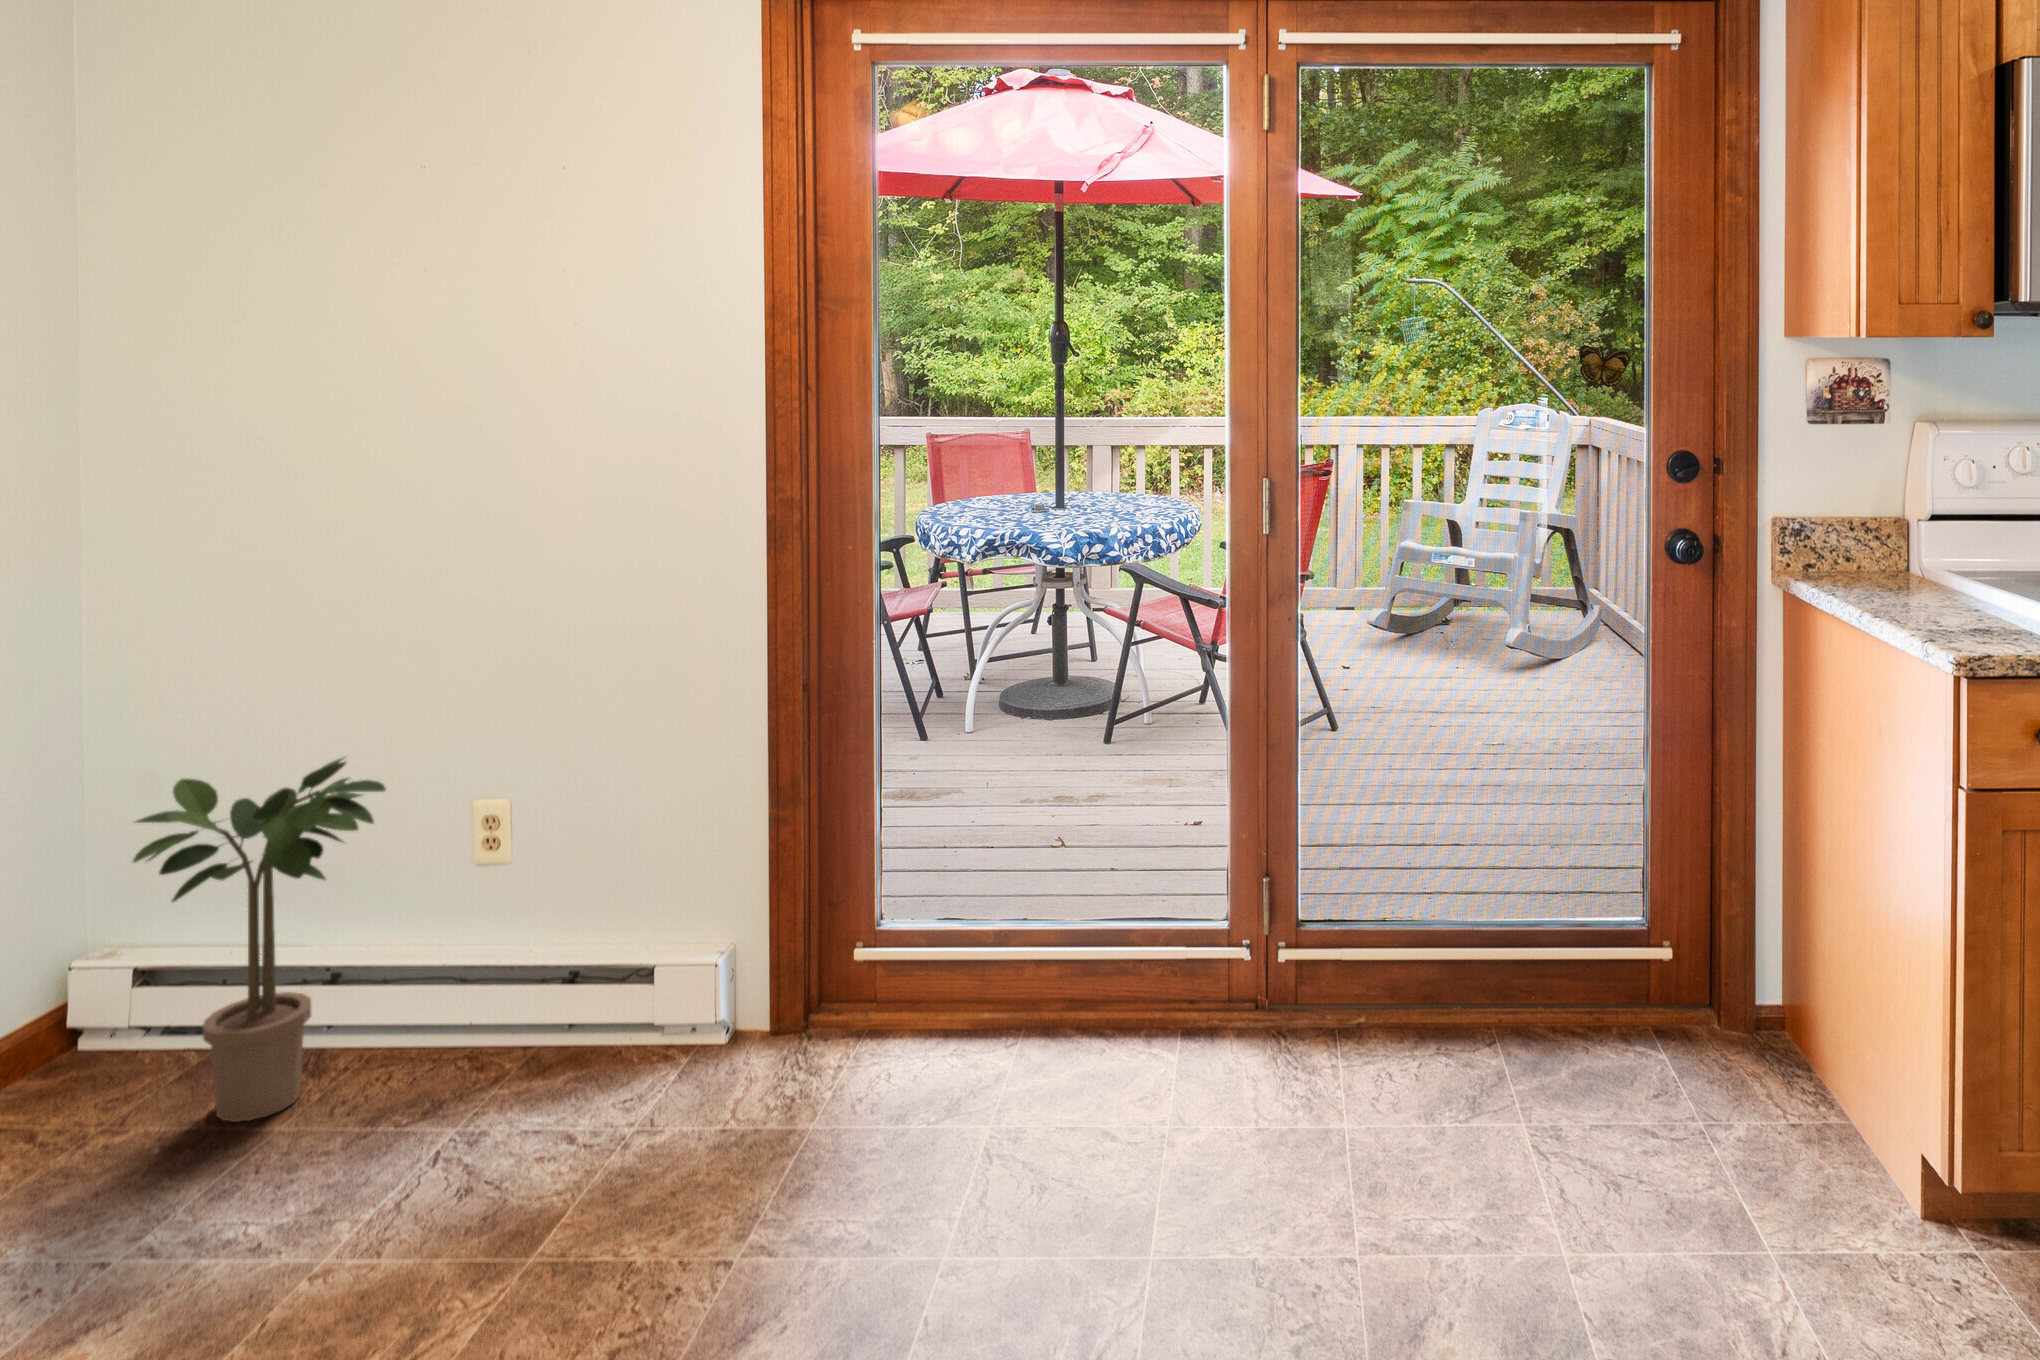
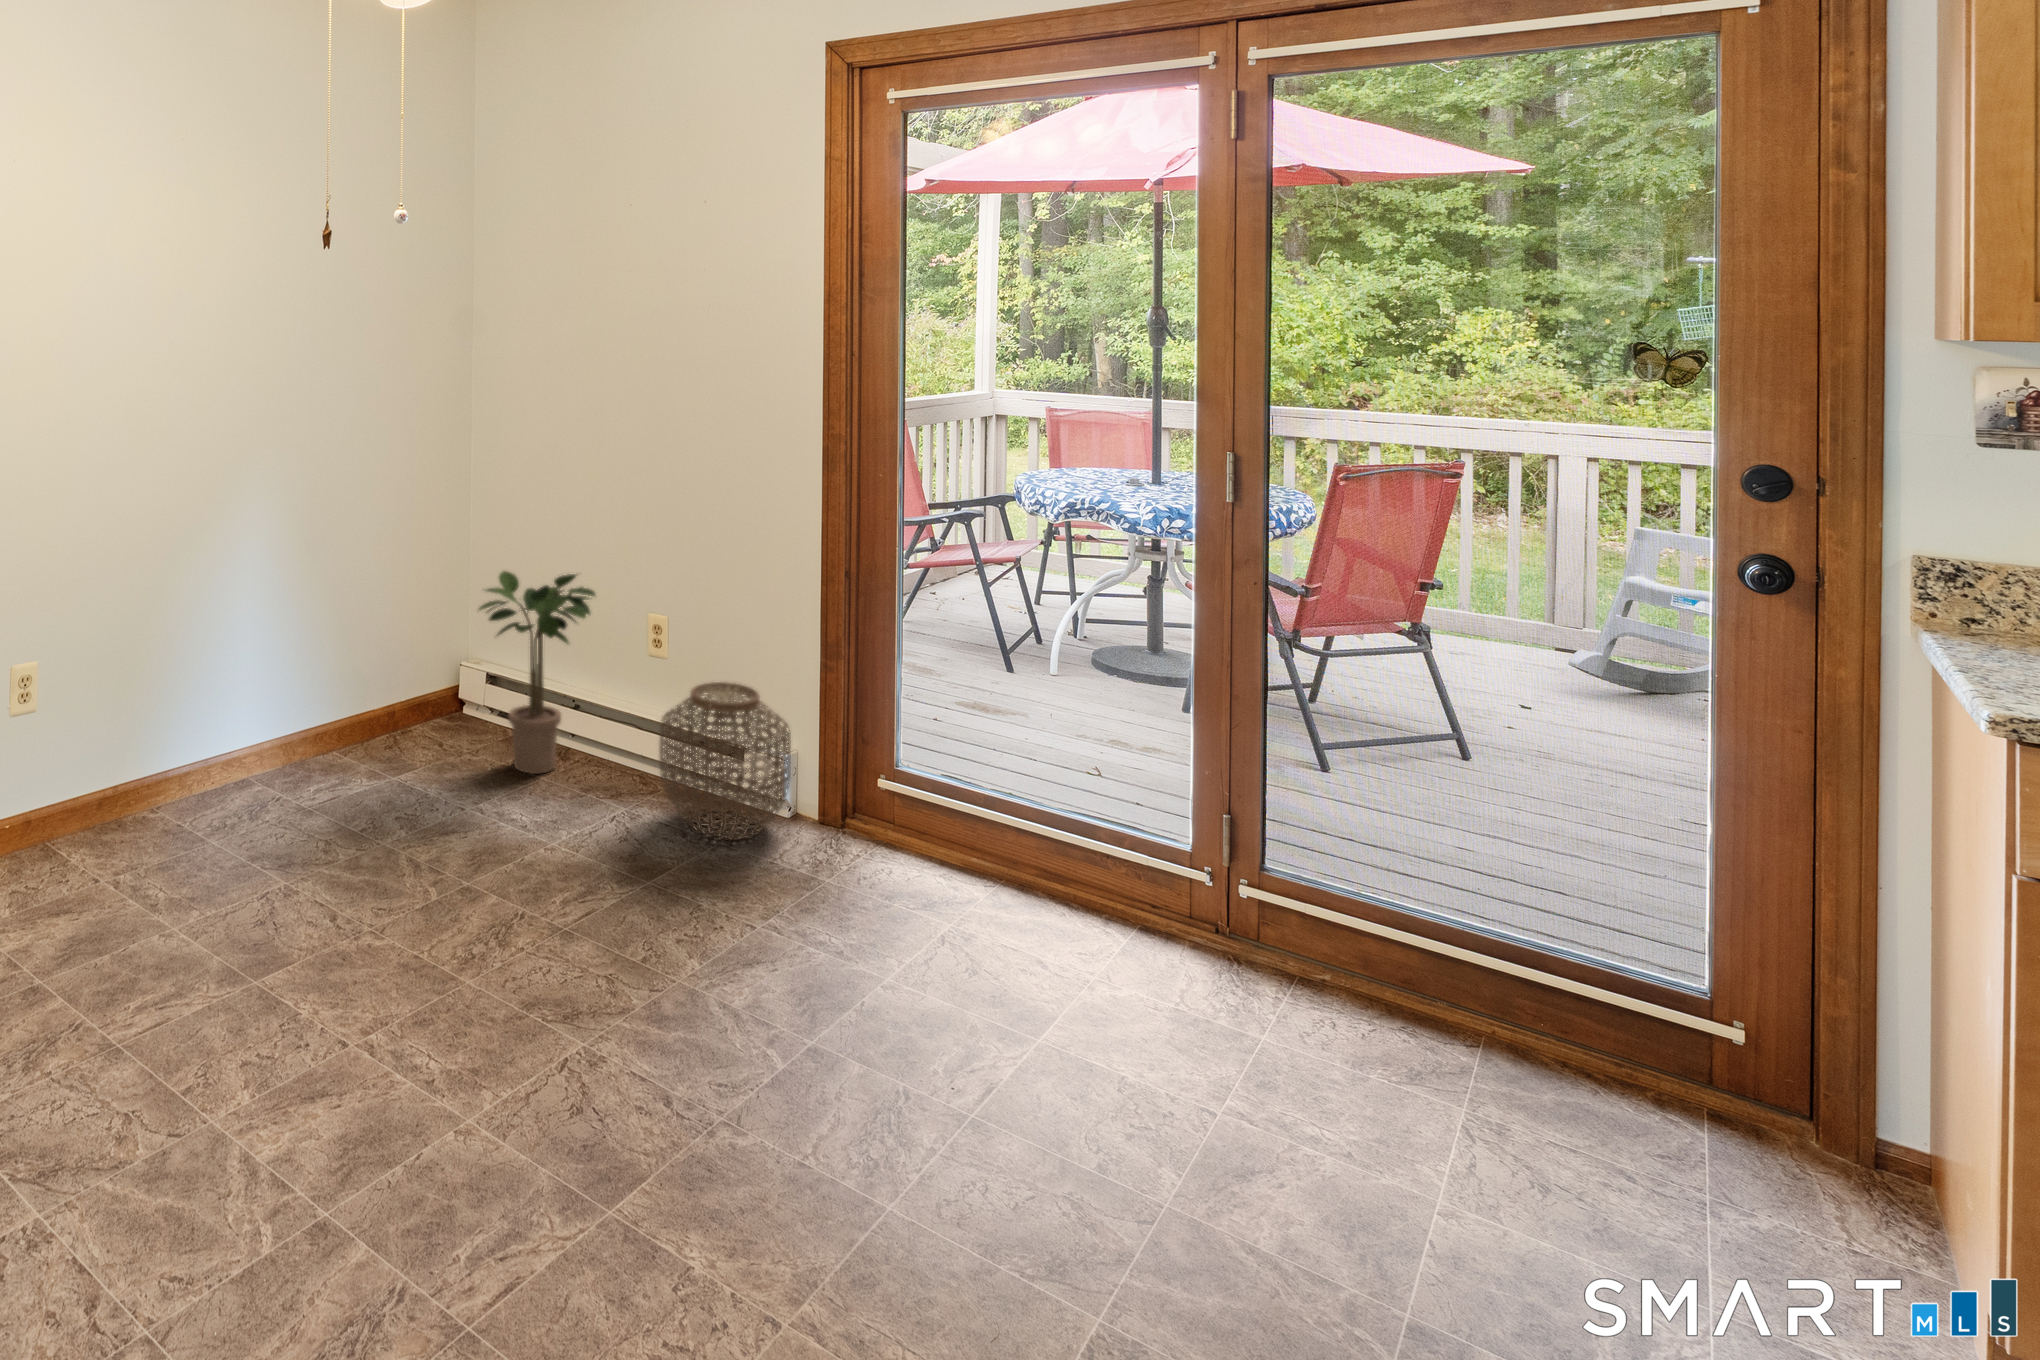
woven basket: none [524,876,736,1121] -> present [660,682,791,840]

